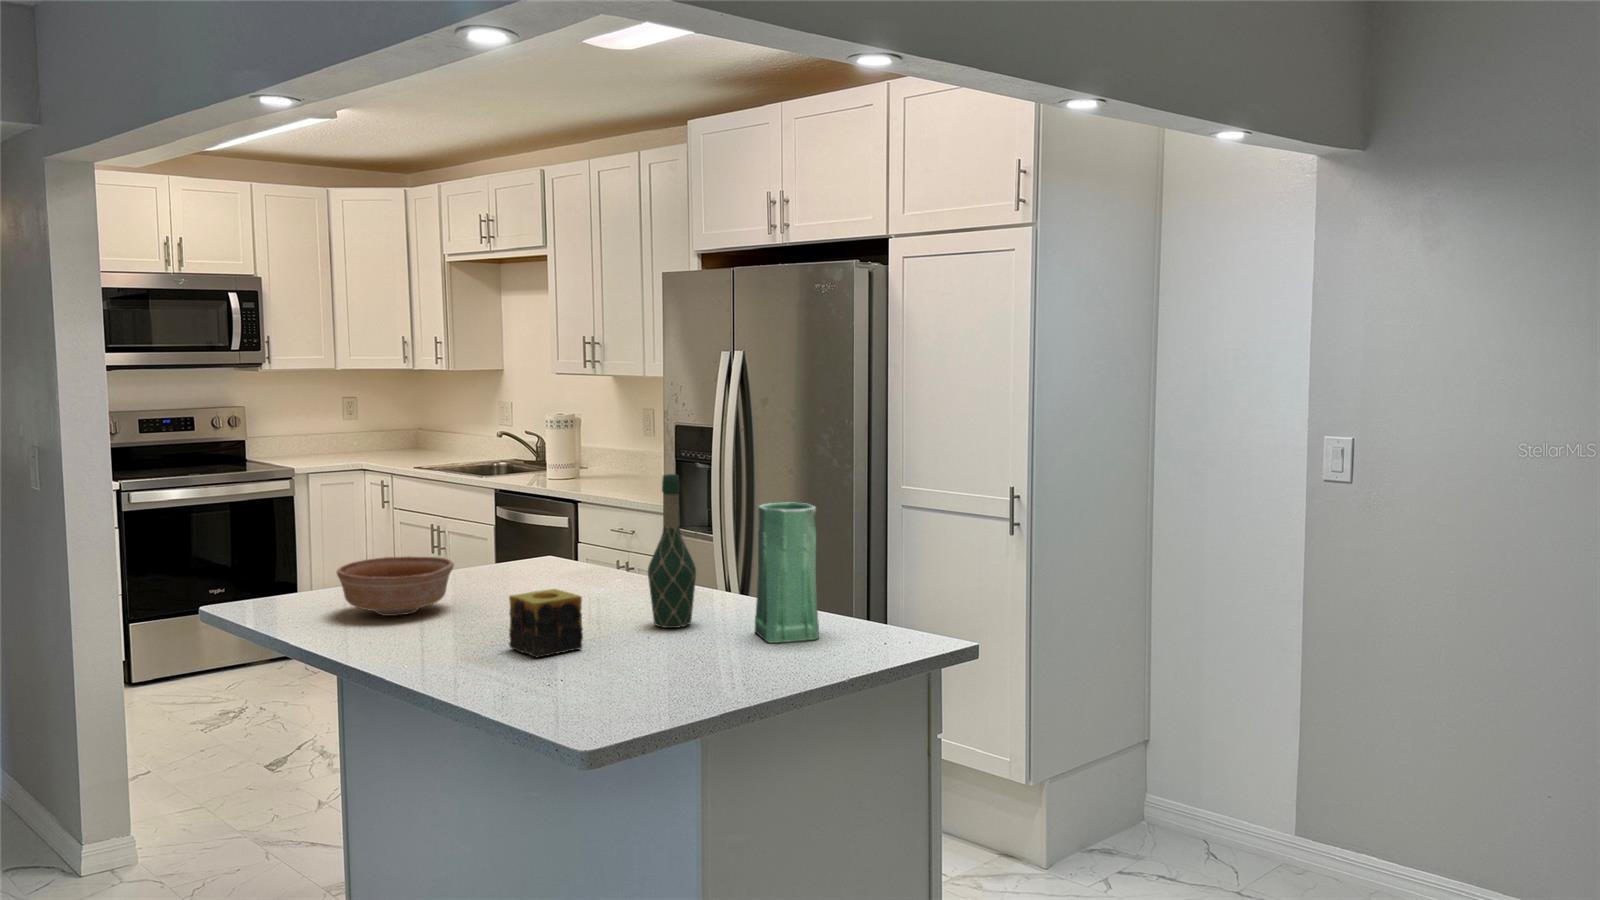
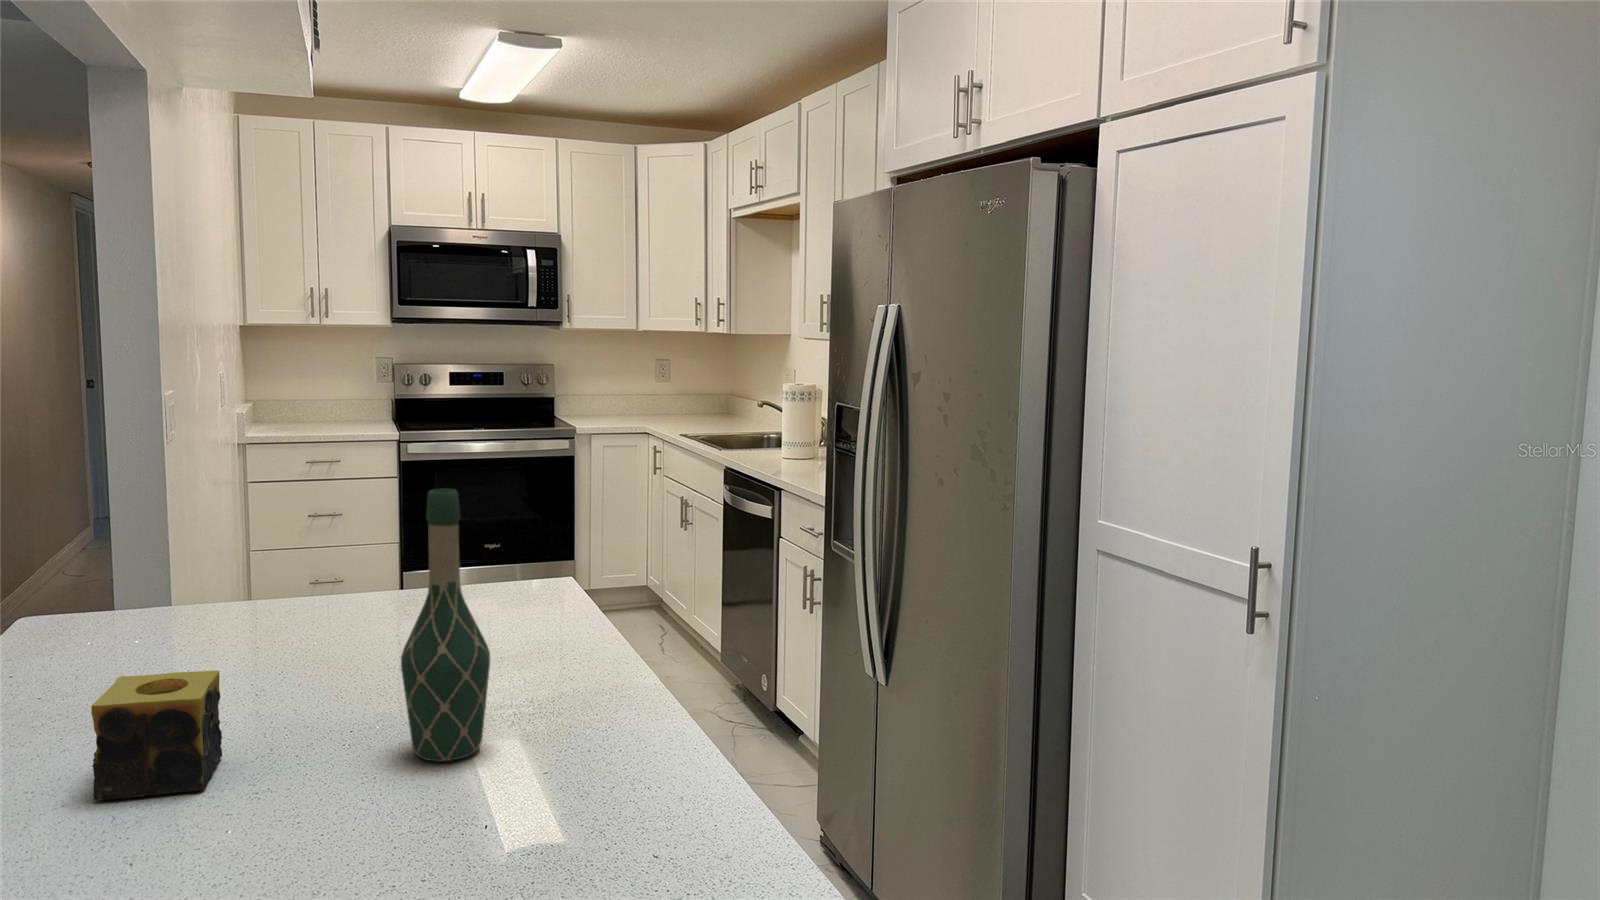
vase: present [755,503,819,643] -> none [492,563,627,854]
bowl: present [337,557,454,616] -> none [101,565,286,655]

